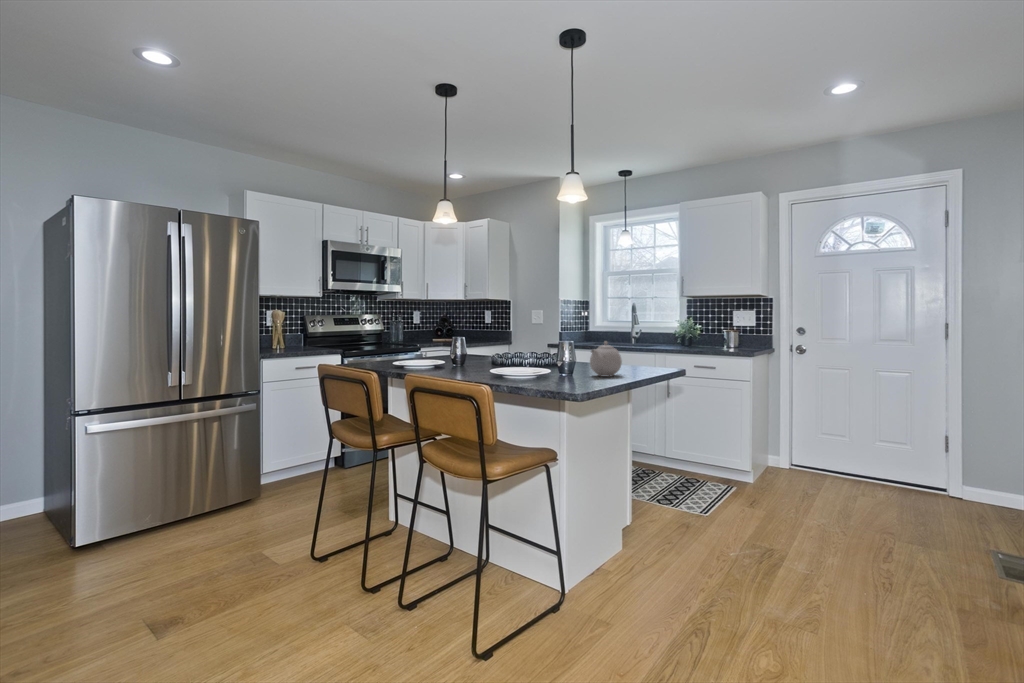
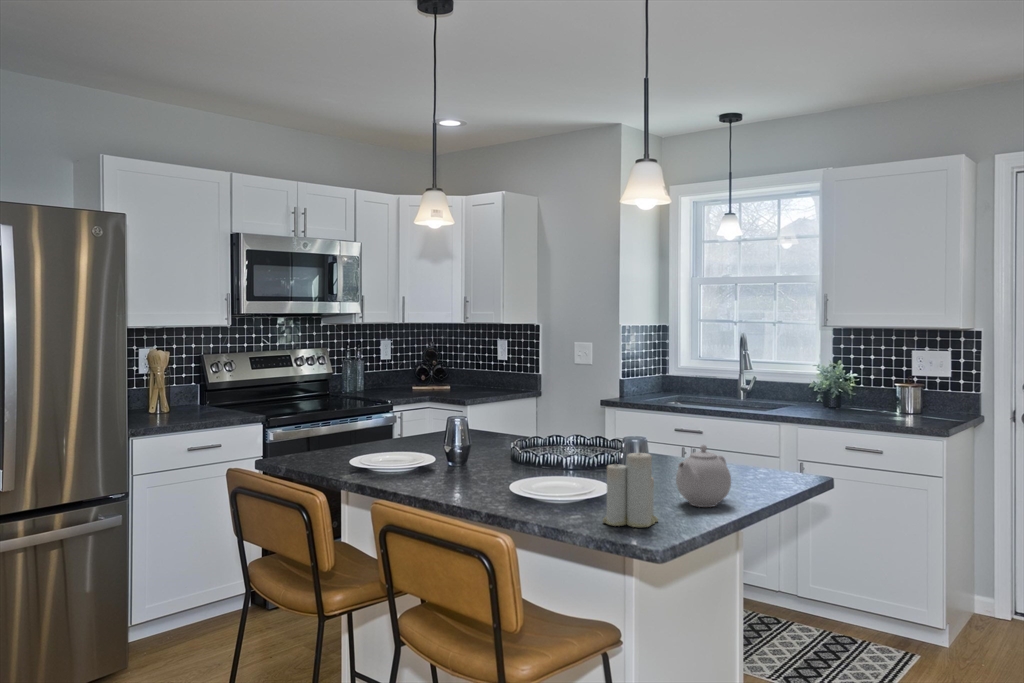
candle: none [547,336,579,383] -> present [603,453,658,527]

